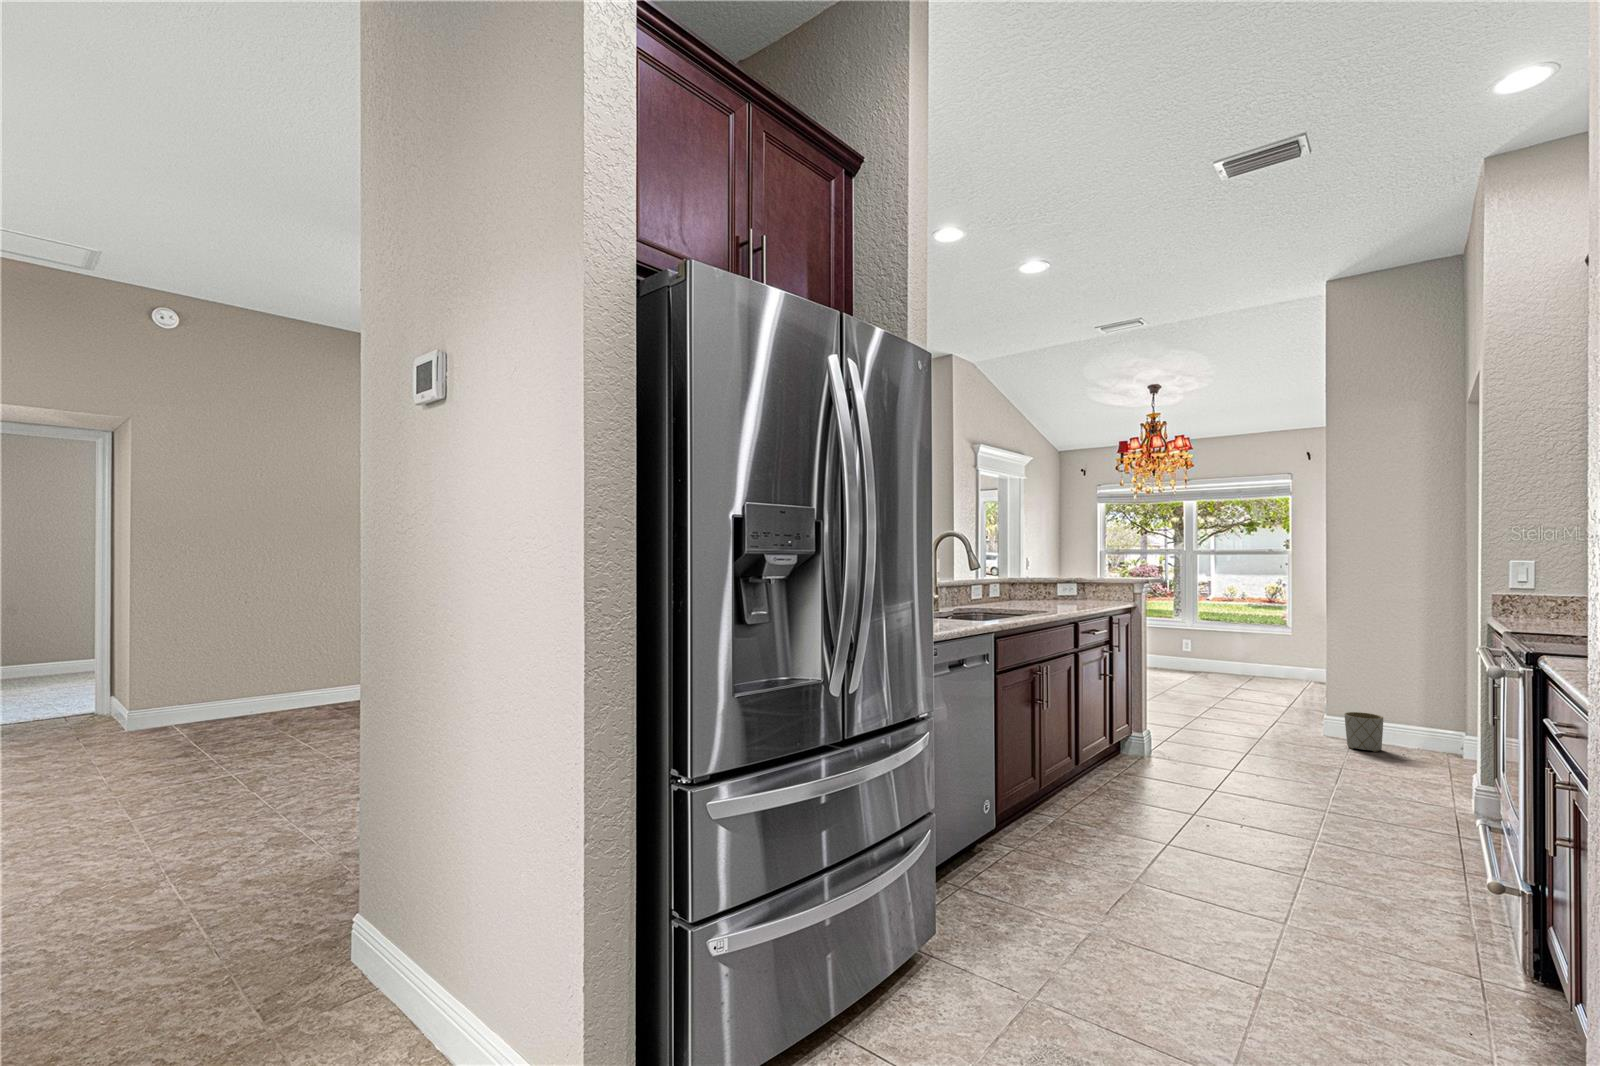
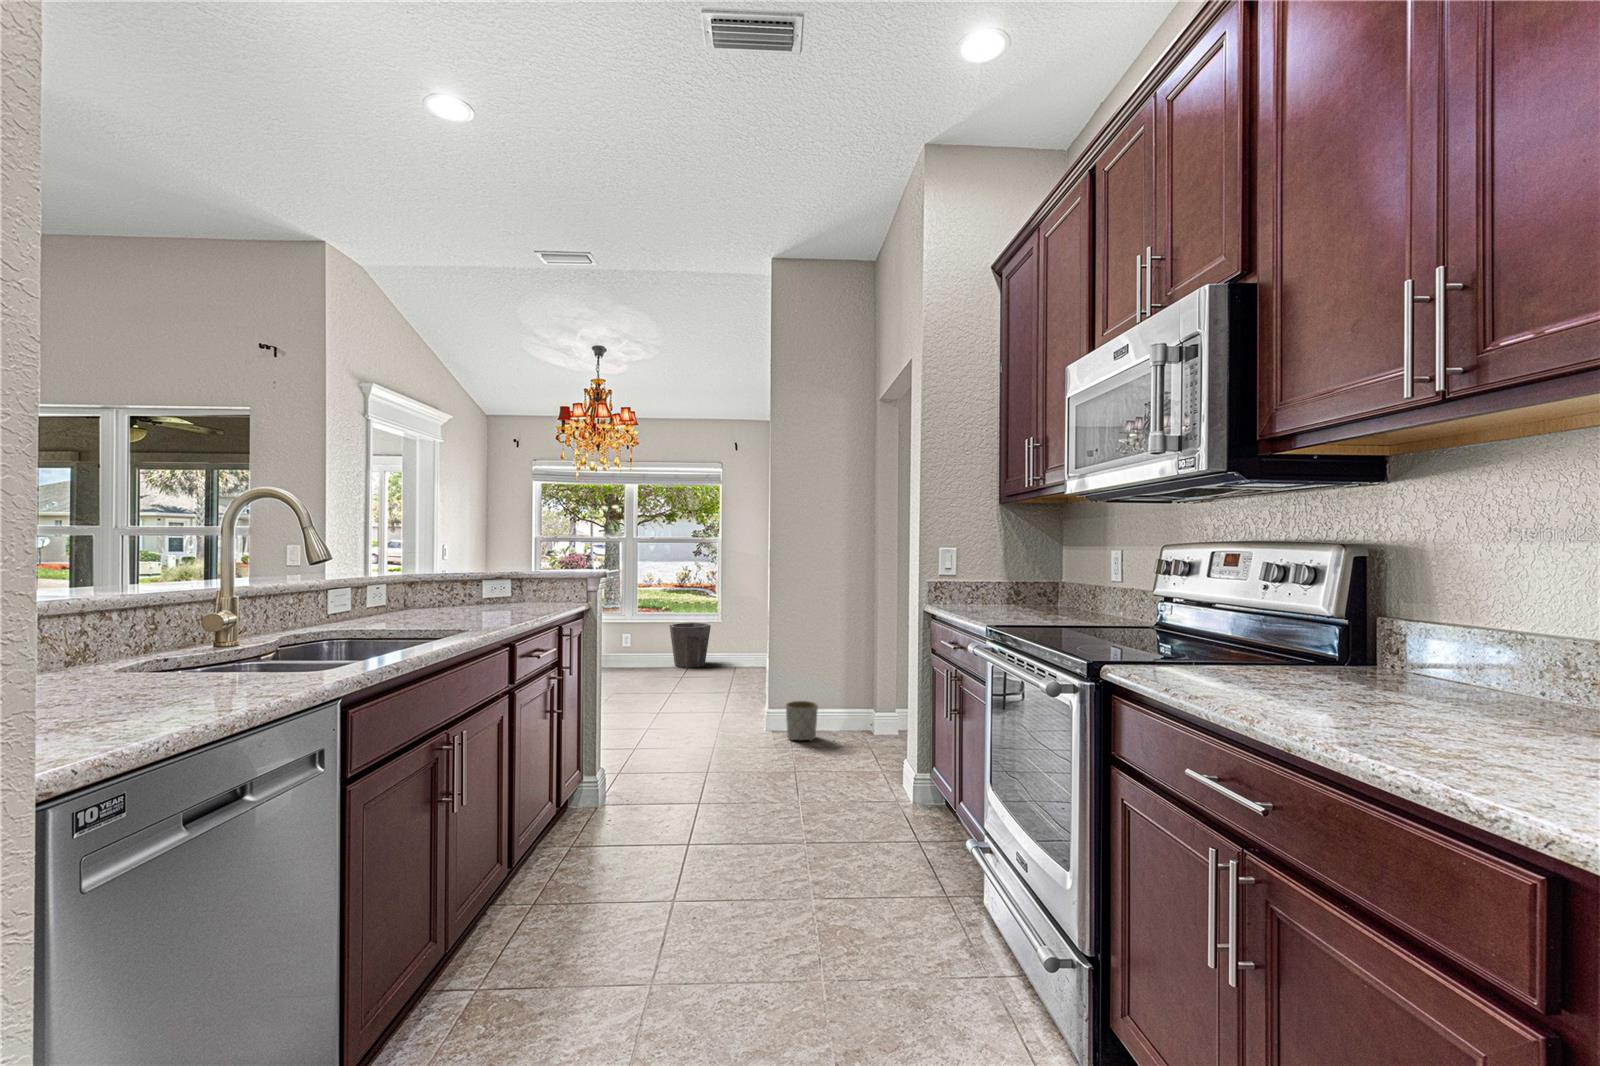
waste bin: none [1237,637,1285,682] -> present [669,623,711,668]

